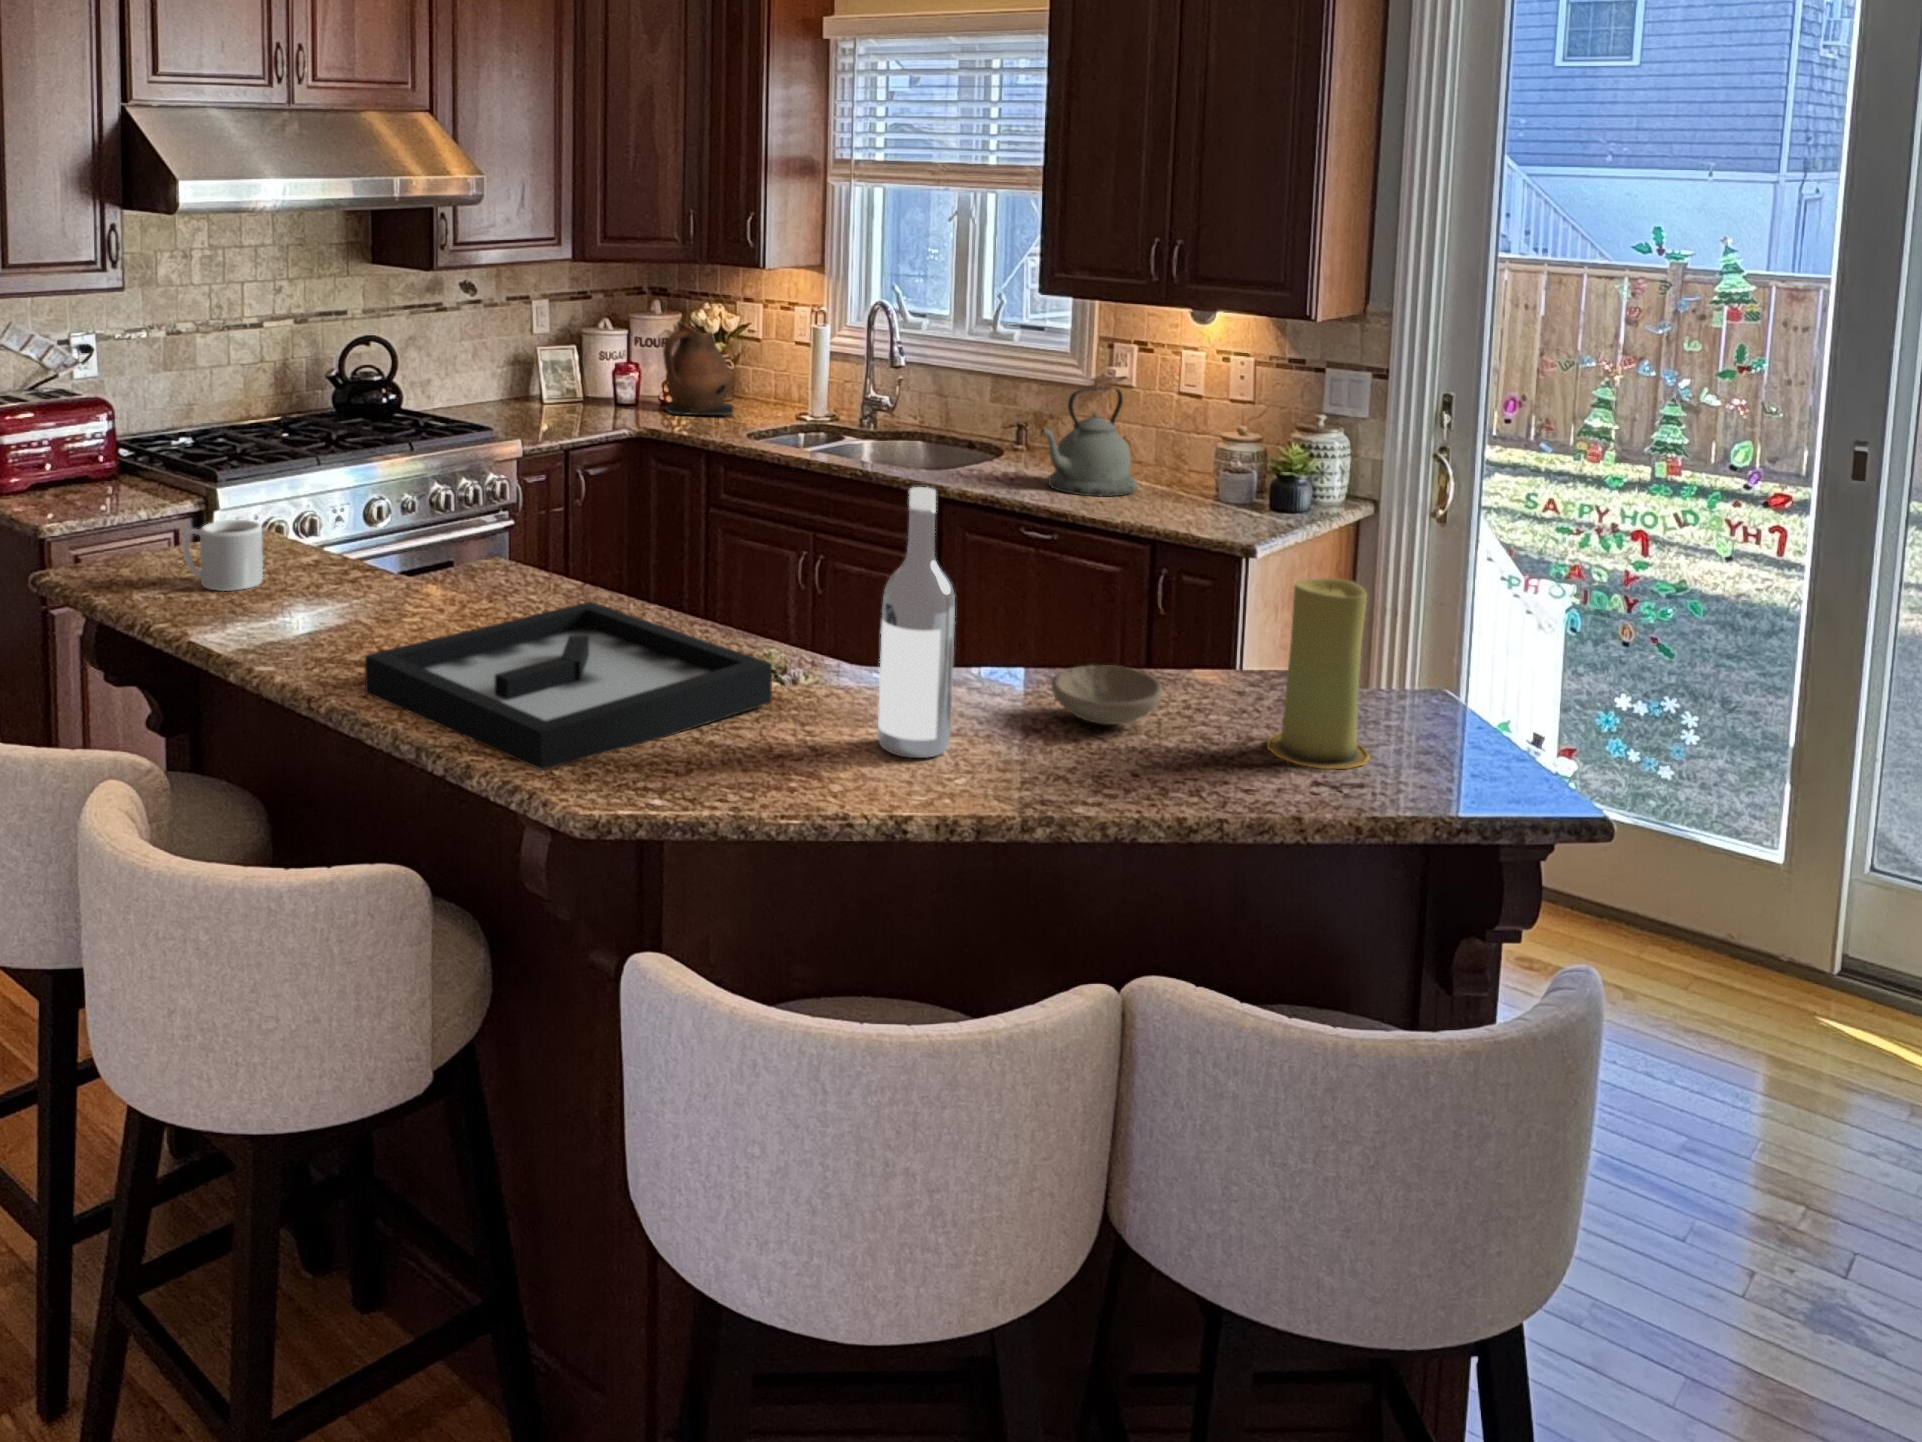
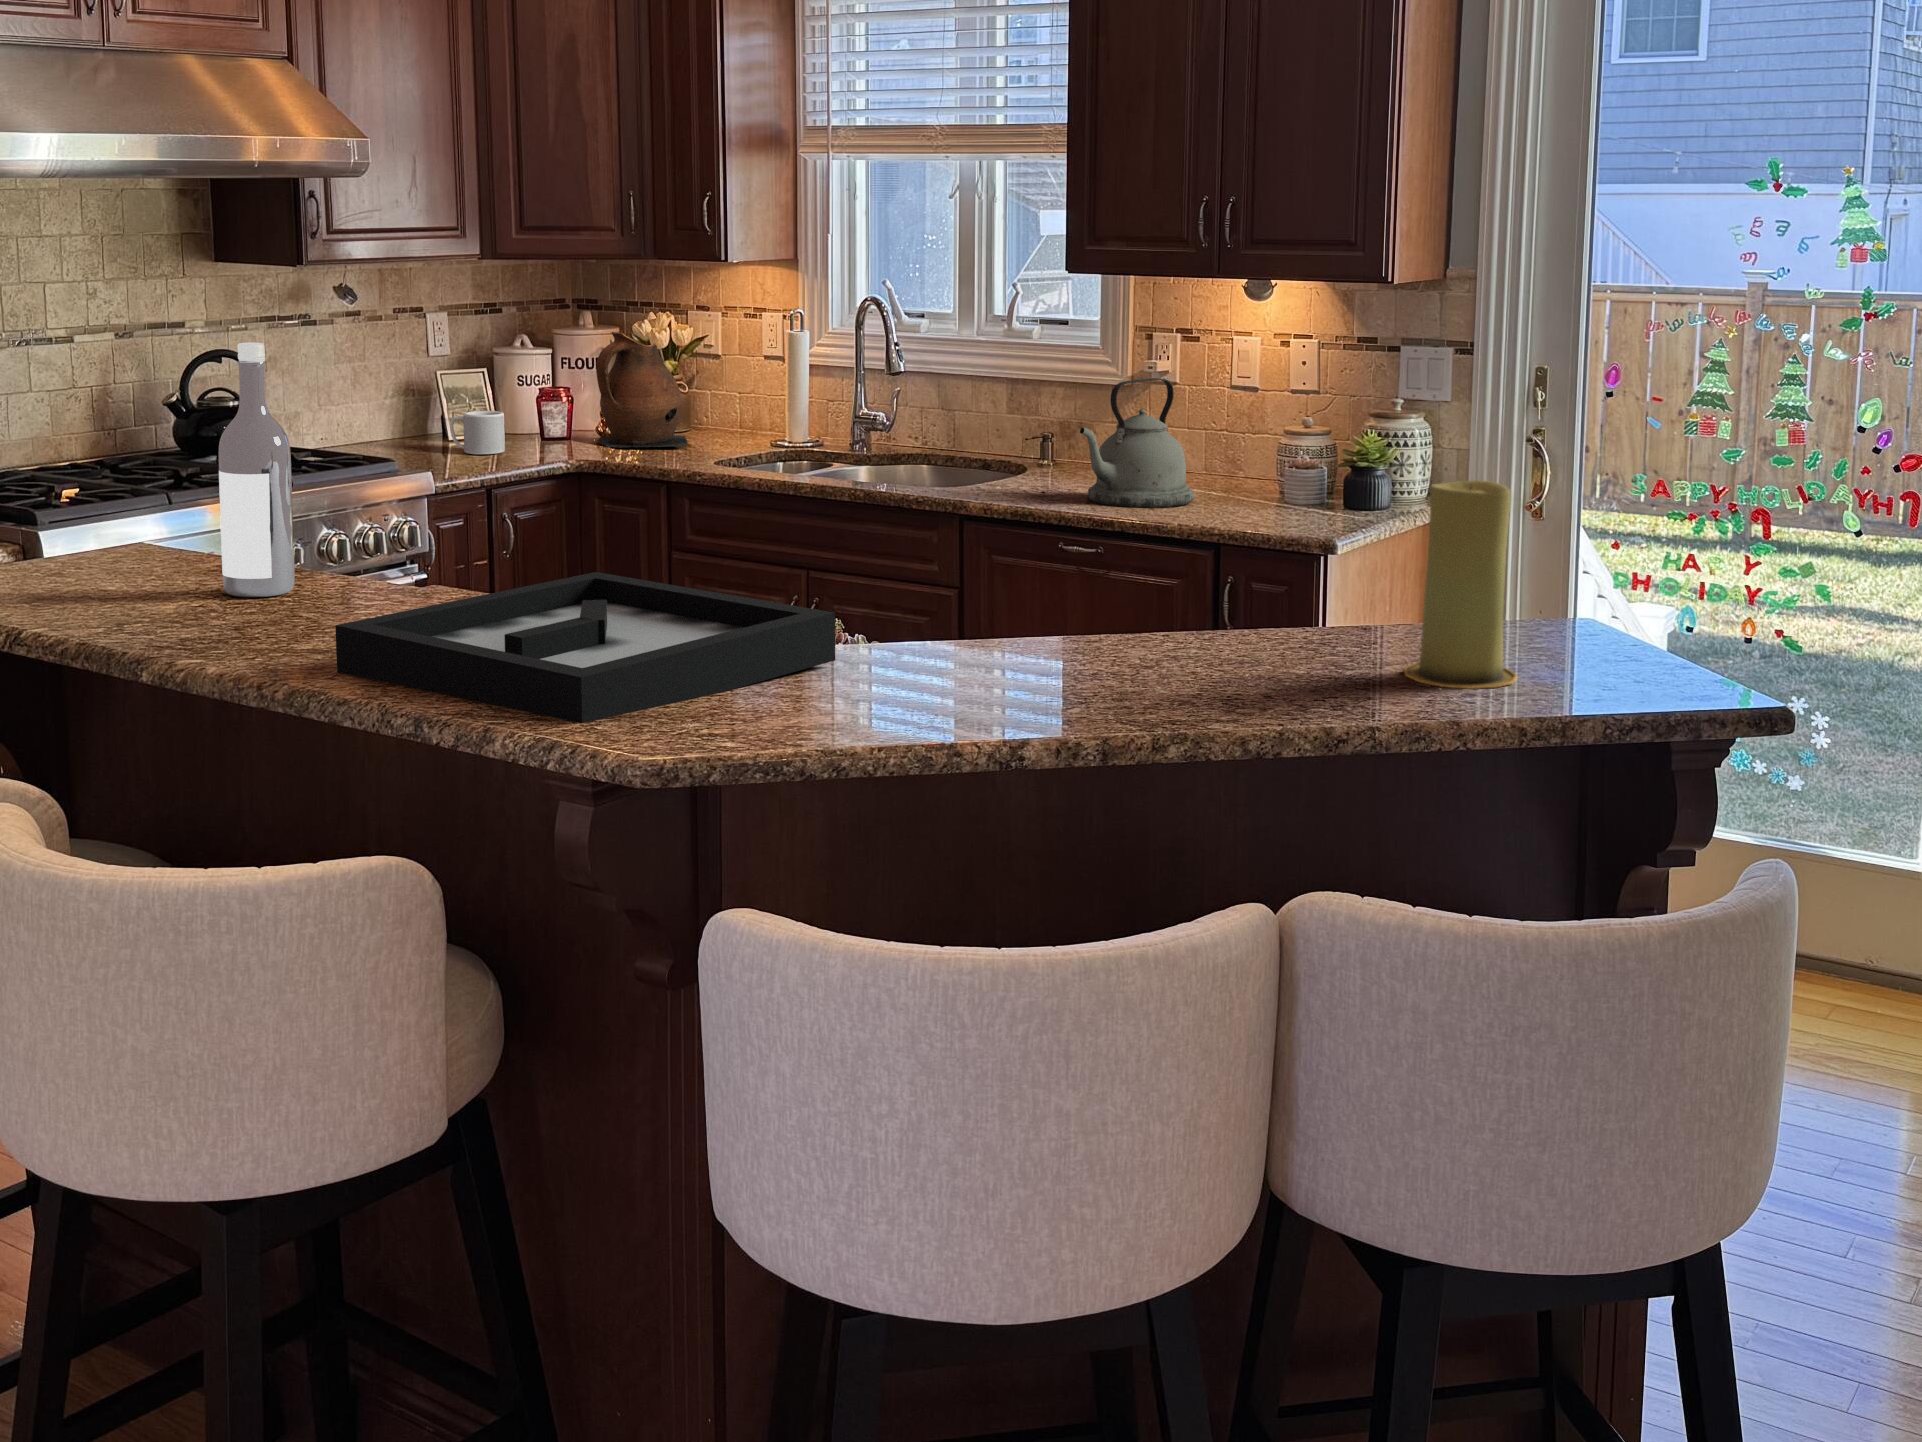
wine bottle: present [878,487,955,758] -> present [219,343,295,597]
mug: present [182,520,263,591] -> present [450,411,505,454]
bowl: present [1051,665,1162,725] -> none [1158,603,1285,663]

